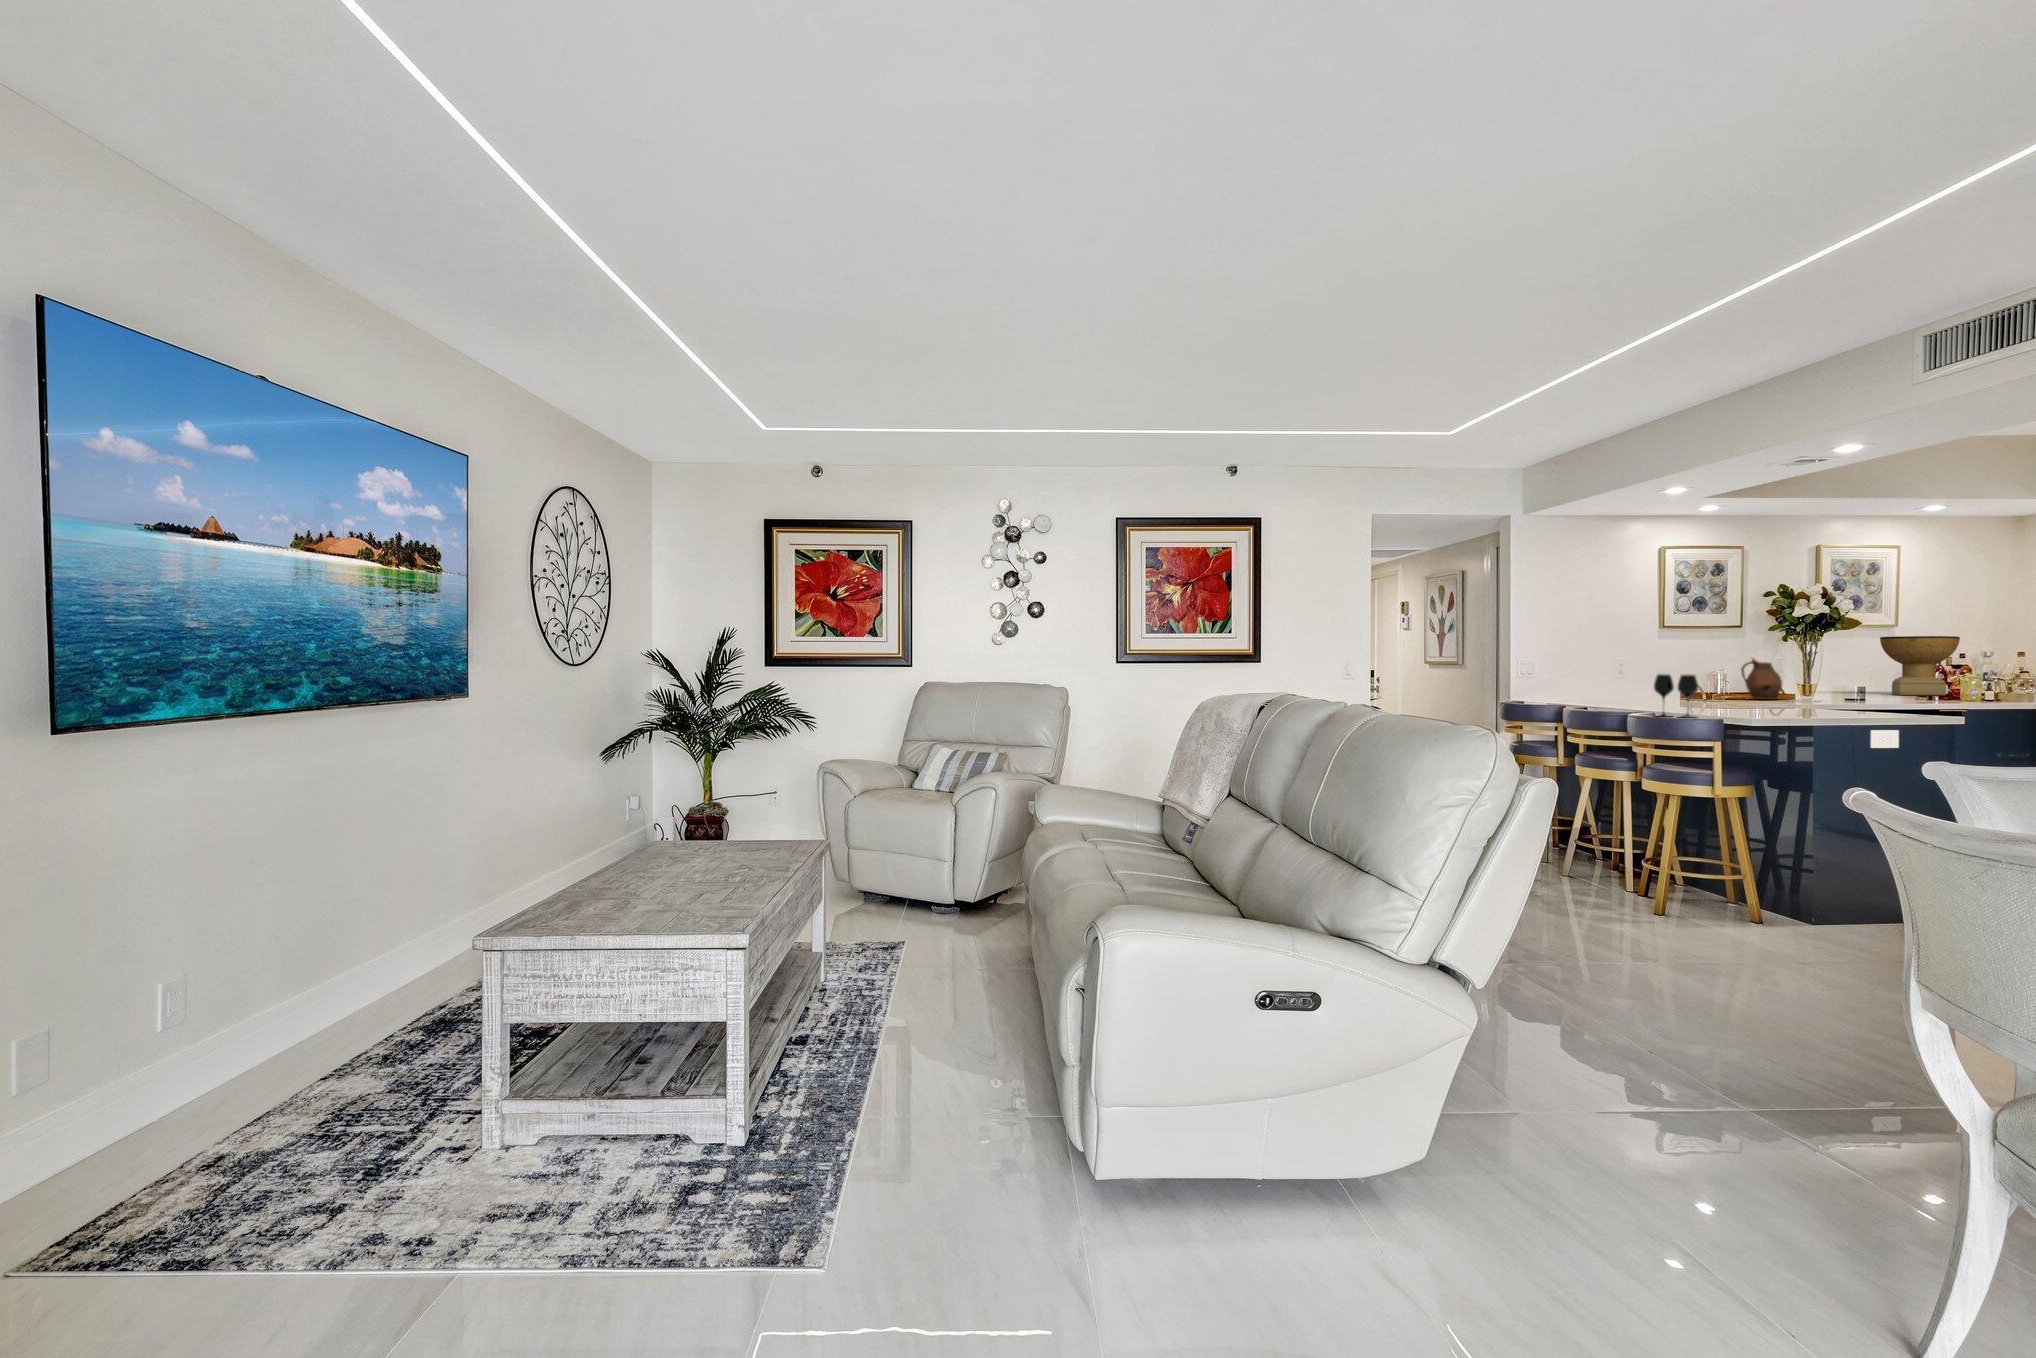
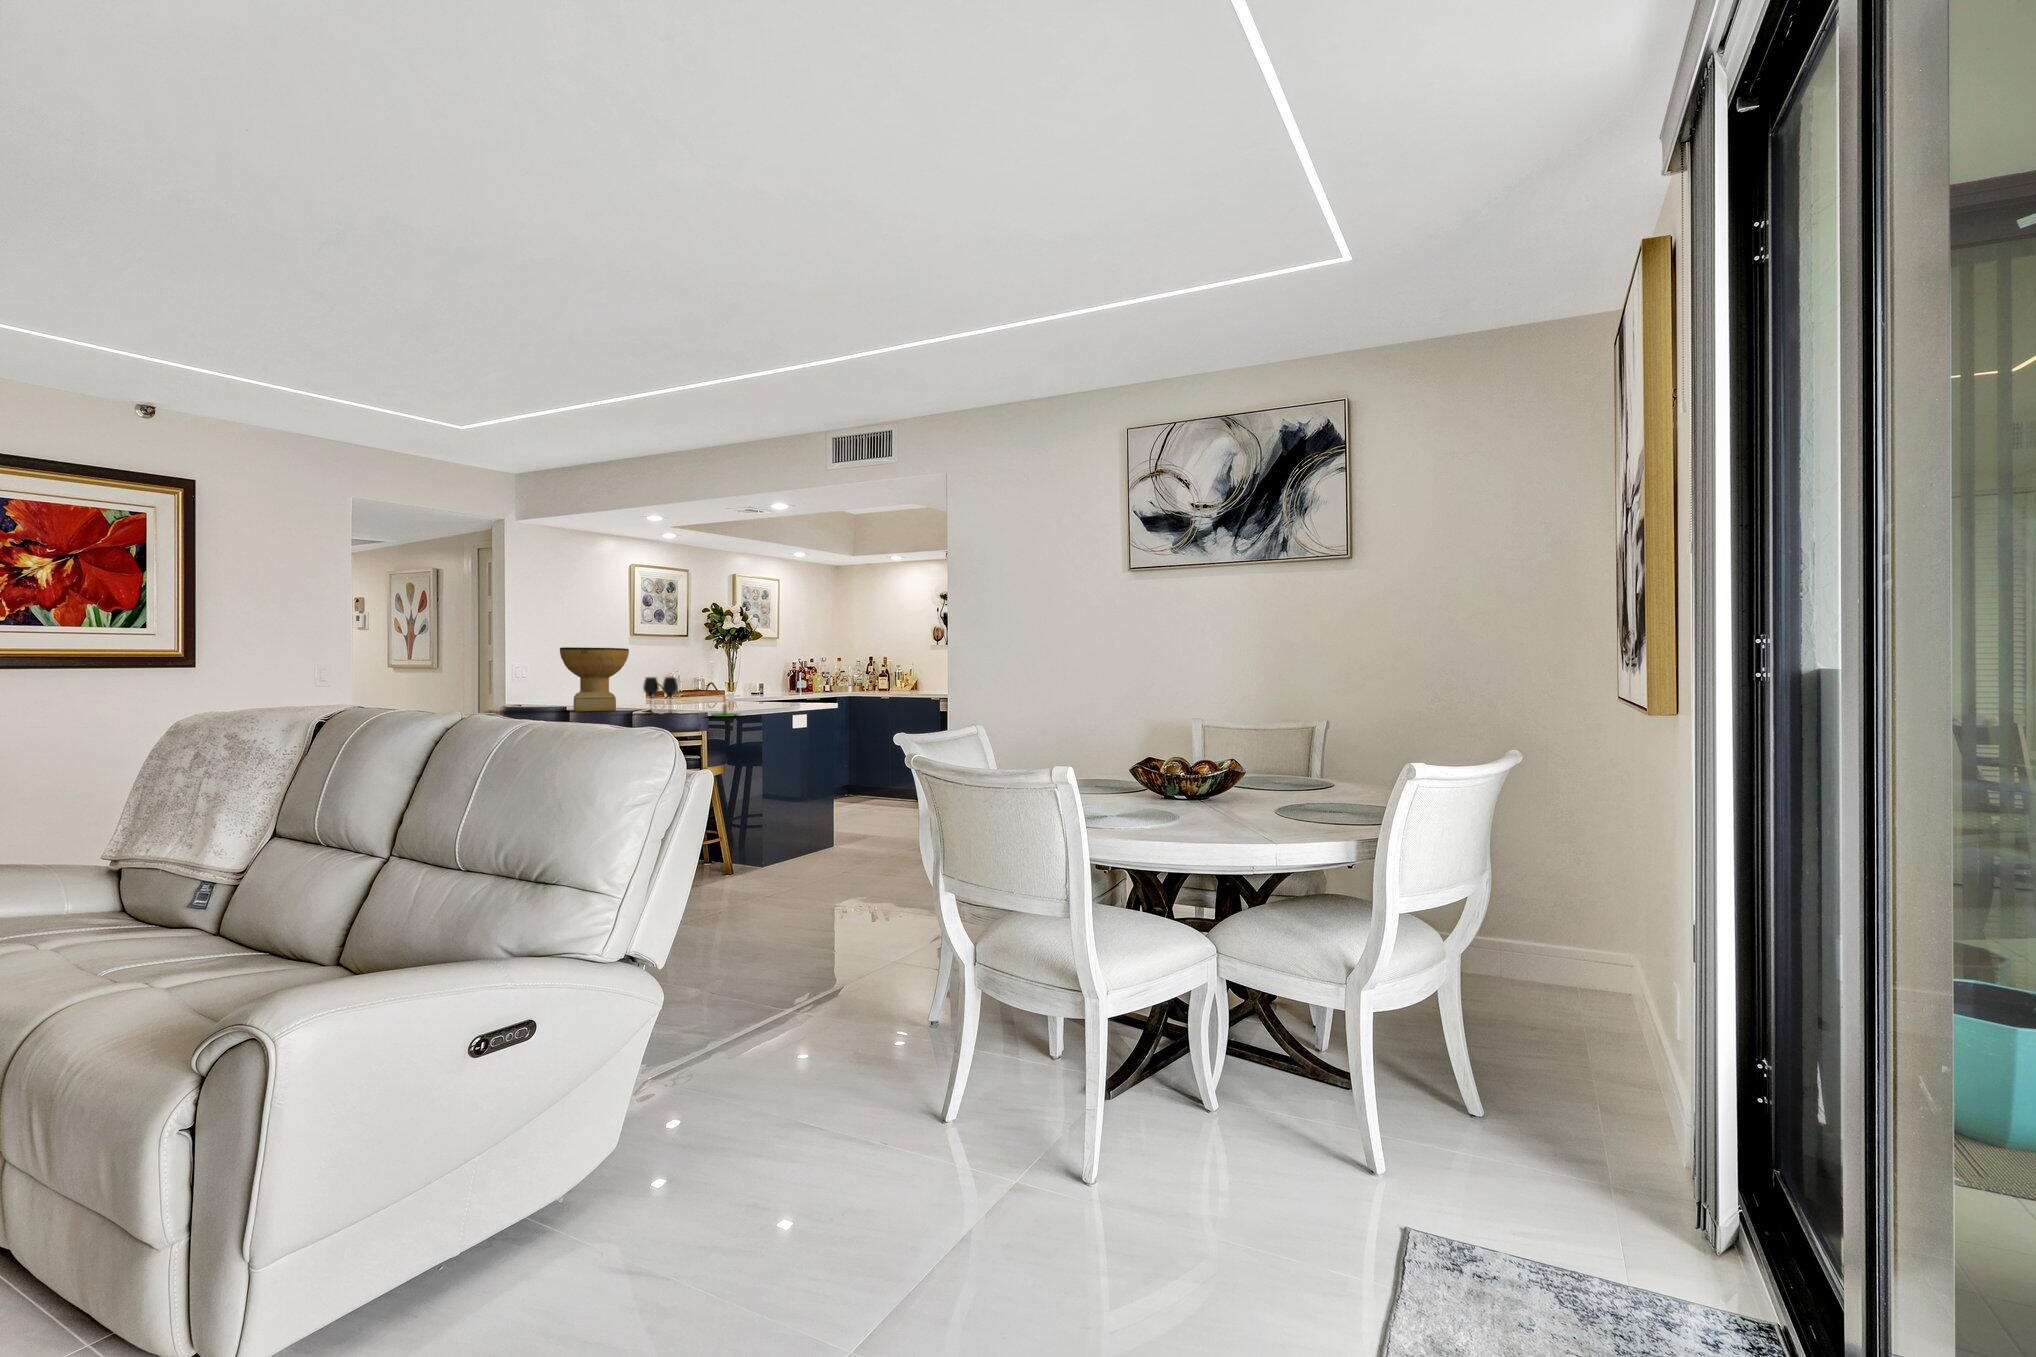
decorative bowl: present [1880,636,1960,695] -> present [560,647,629,711]
ceramic pitcher: present [1741,658,1782,699] -> none [686,662,721,696]
candle: none [1729,695,1782,724] -> present [710,696,740,717]

